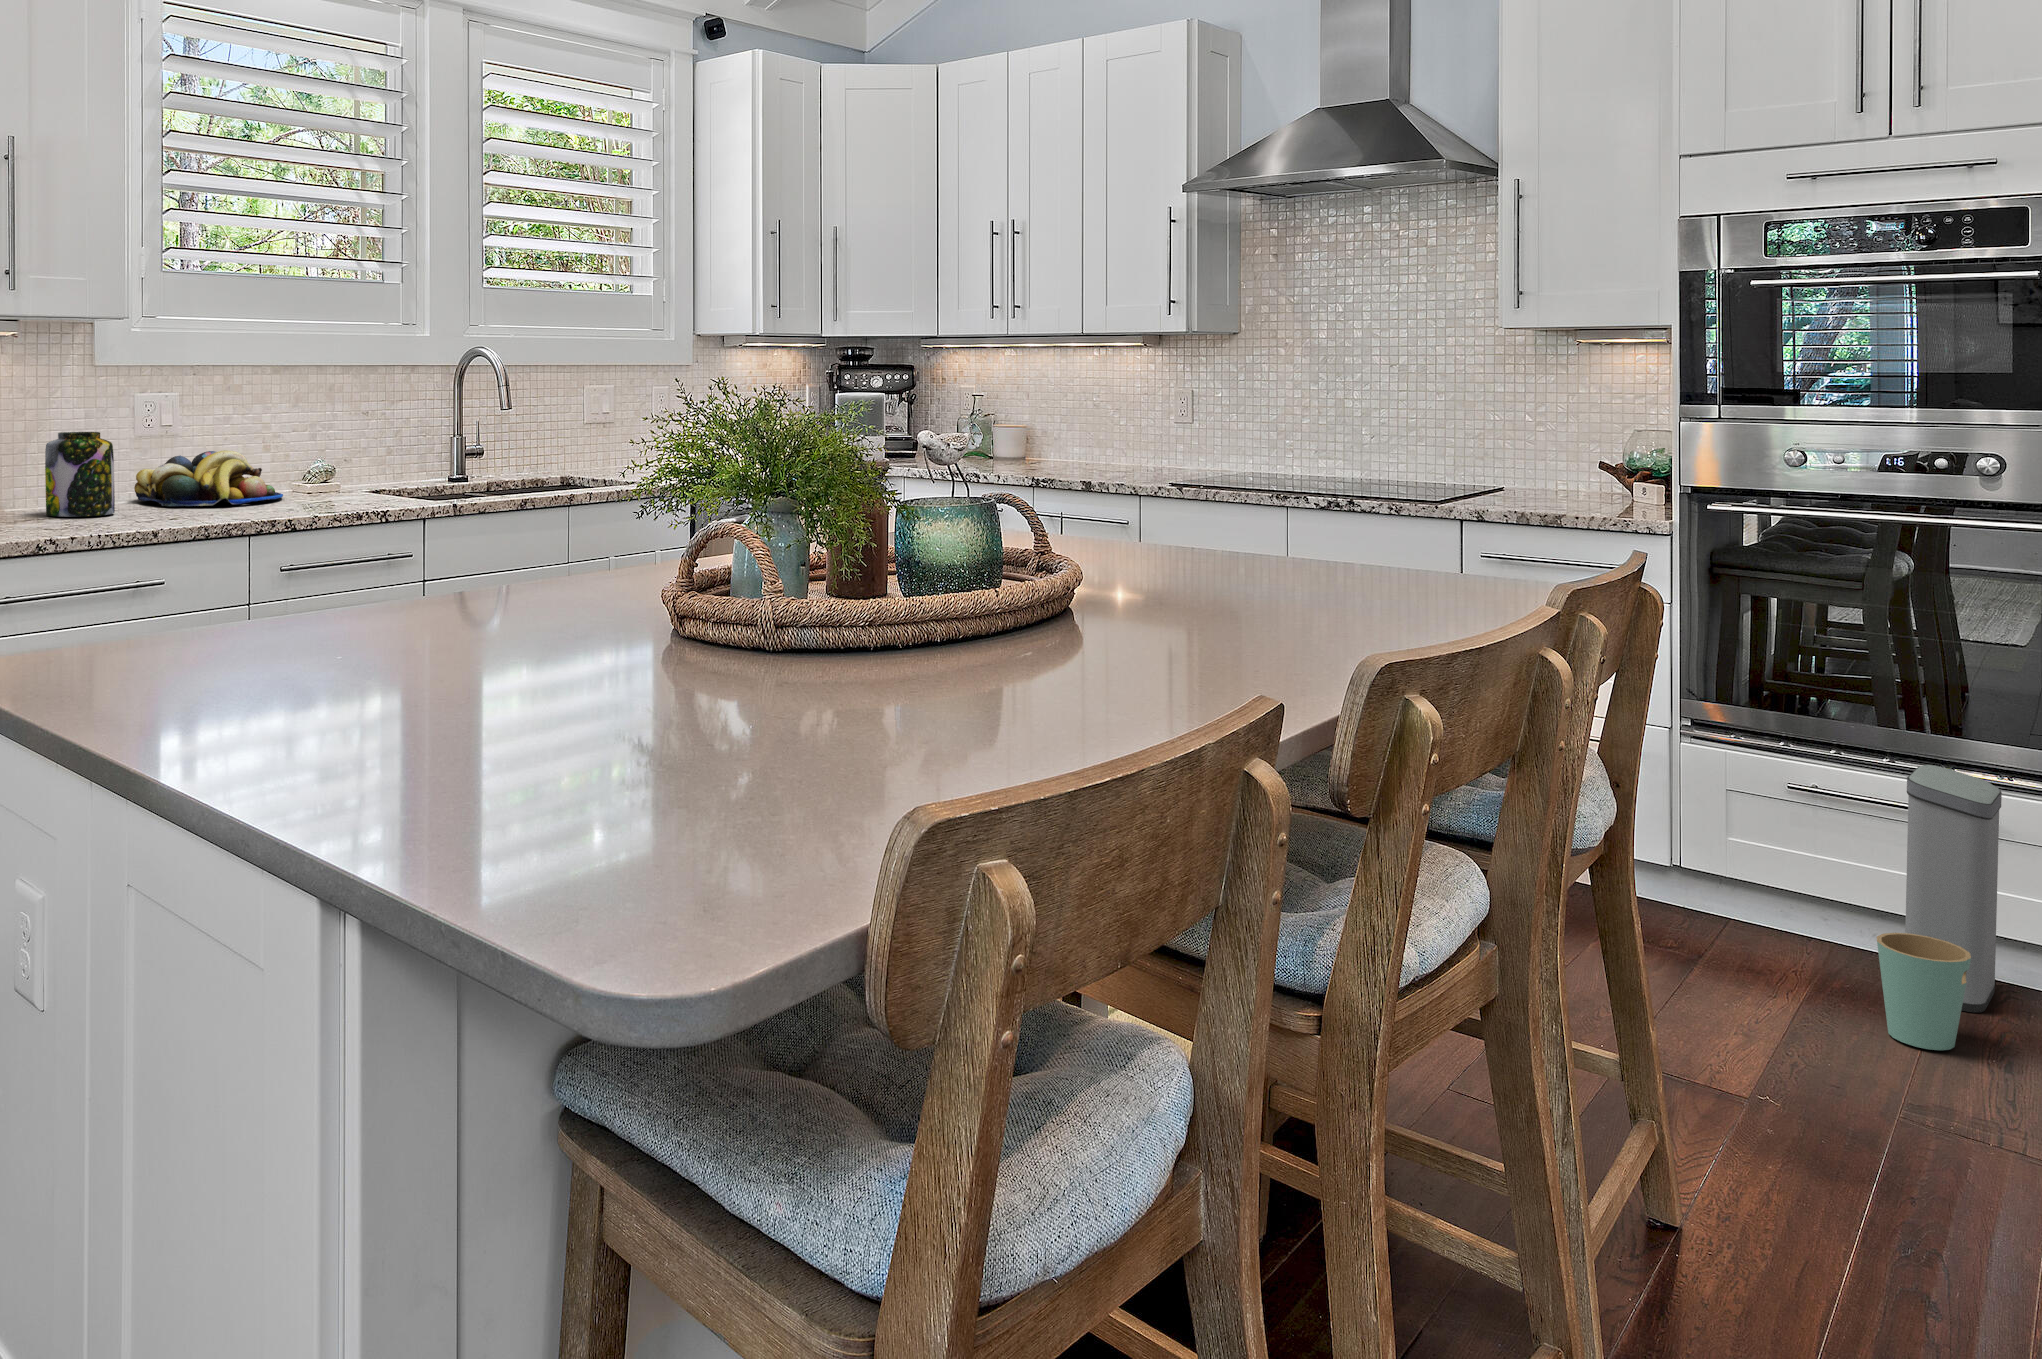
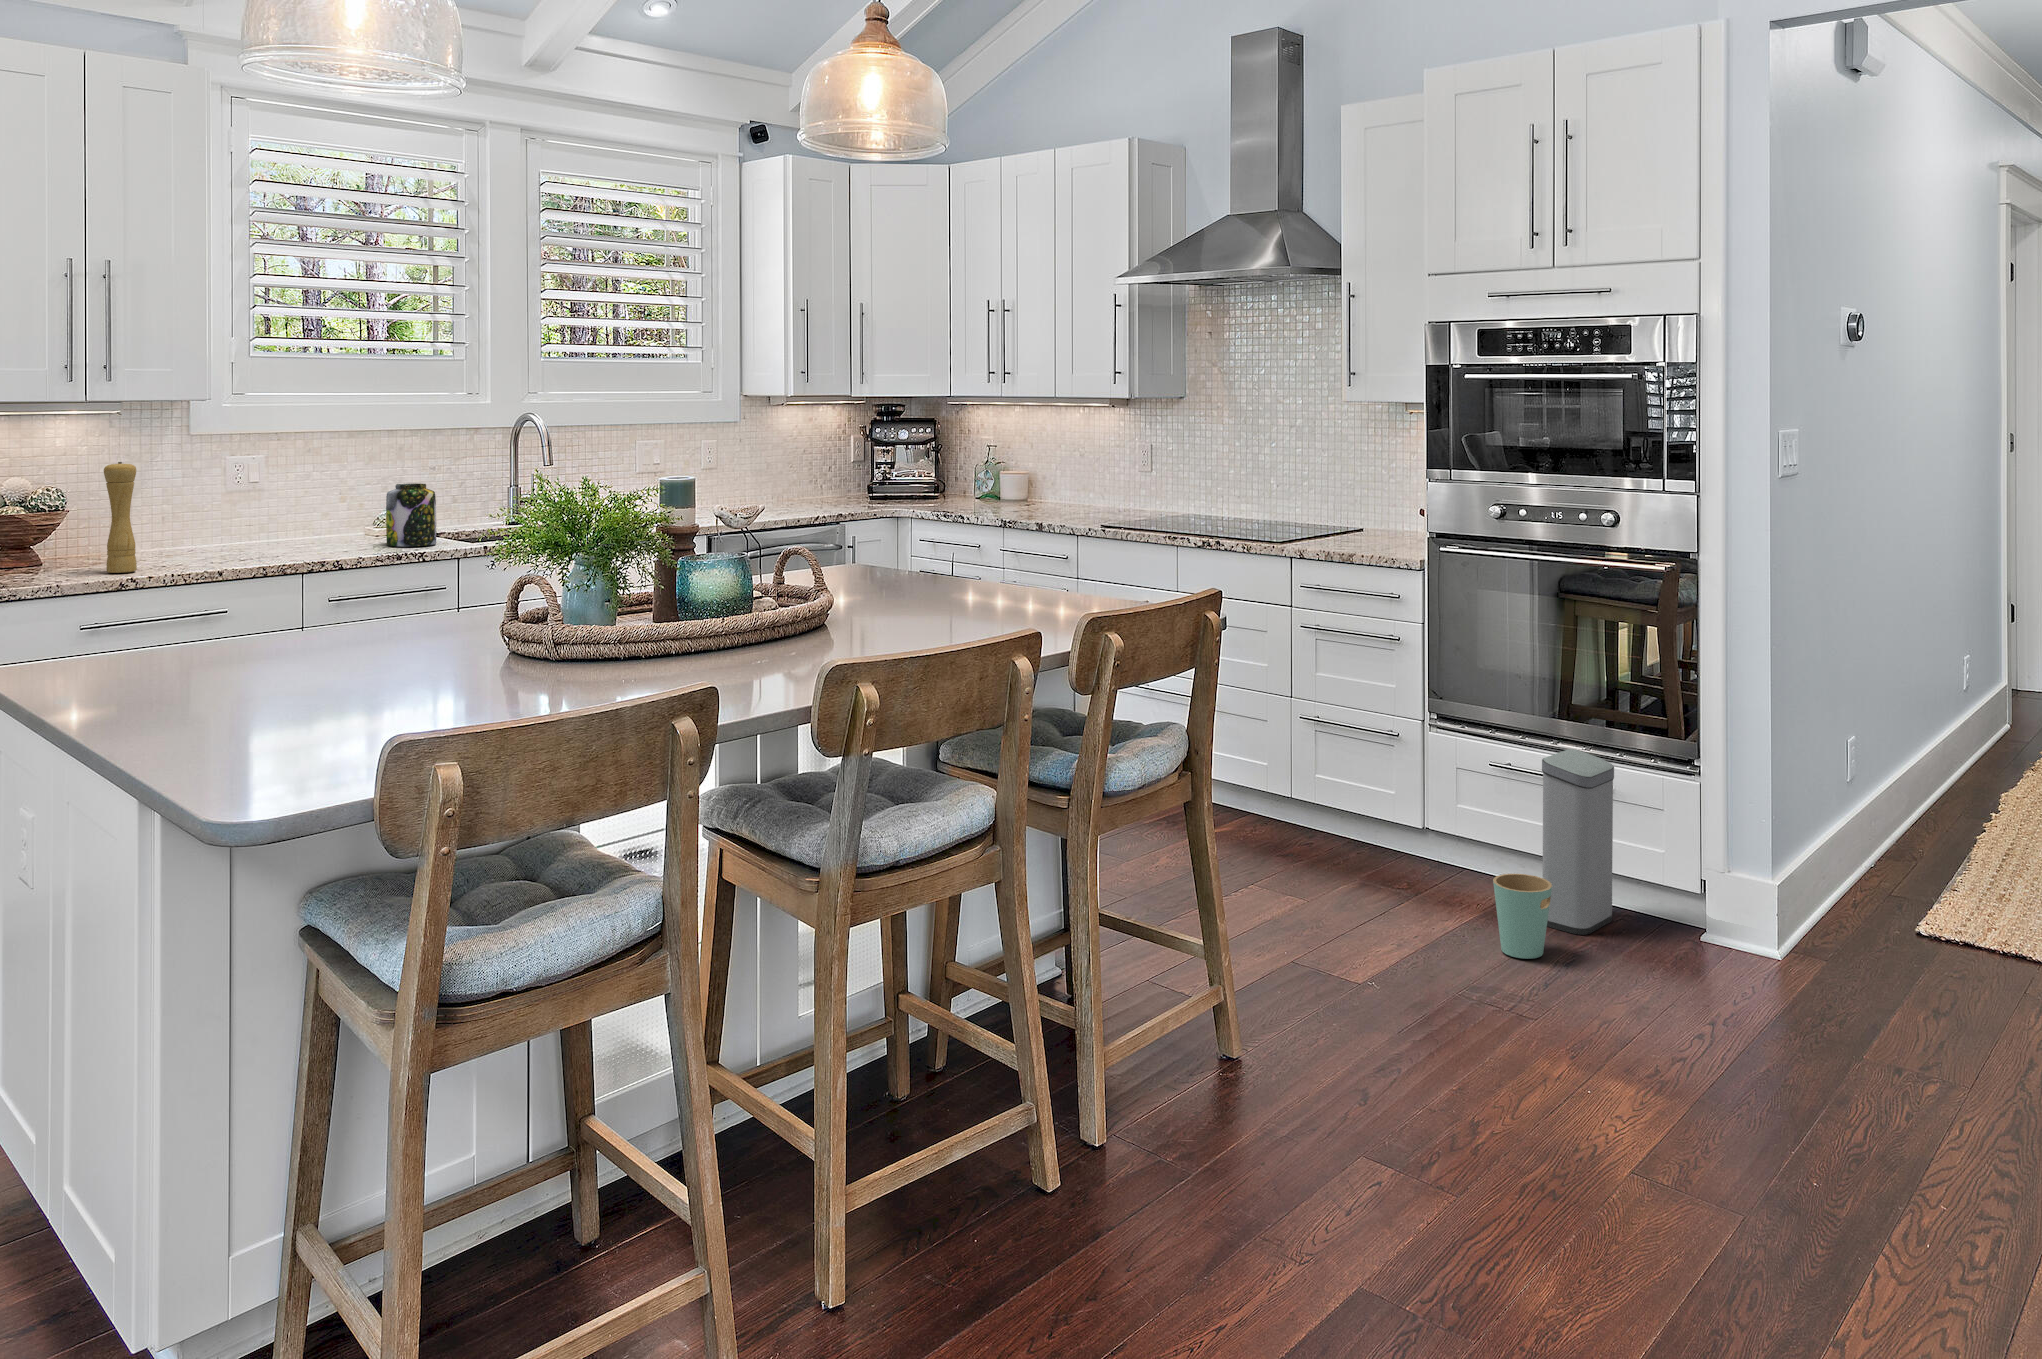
pepper mill: none [11,391,52,532] -> present [104,462,137,573]
jar: present [45,432,115,517] -> present [386,483,436,547]
fruit bowl: present [134,450,283,506] -> none [220,503,346,549]

